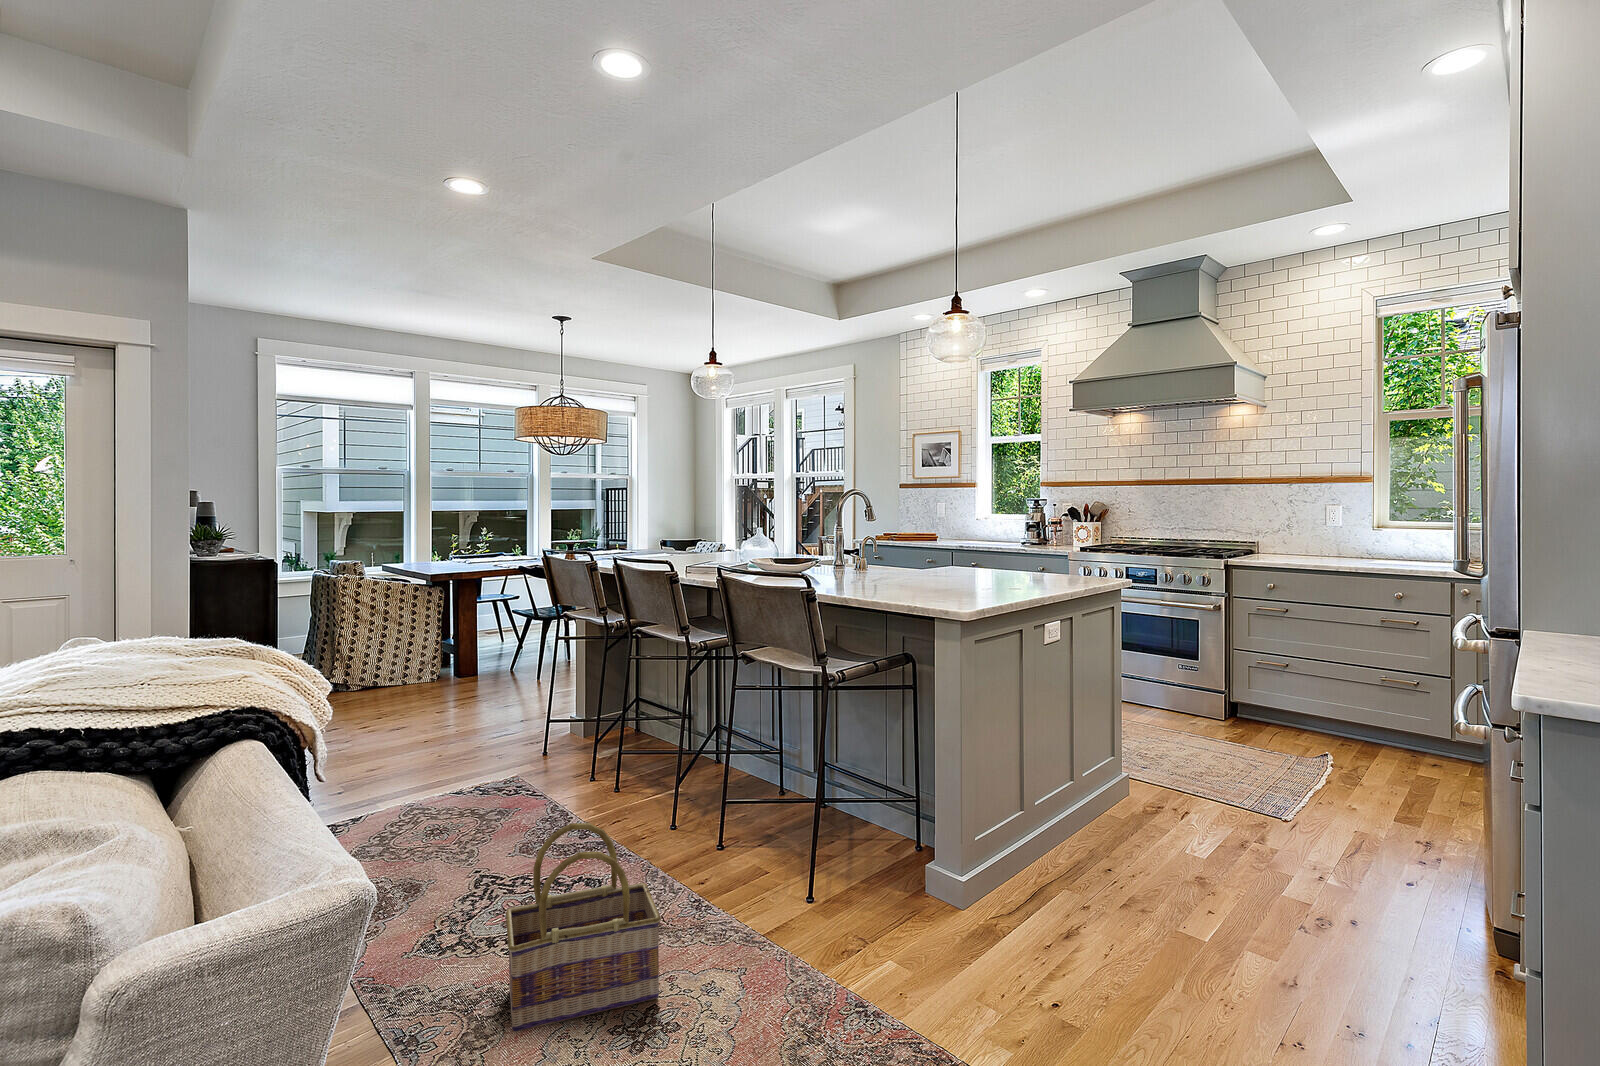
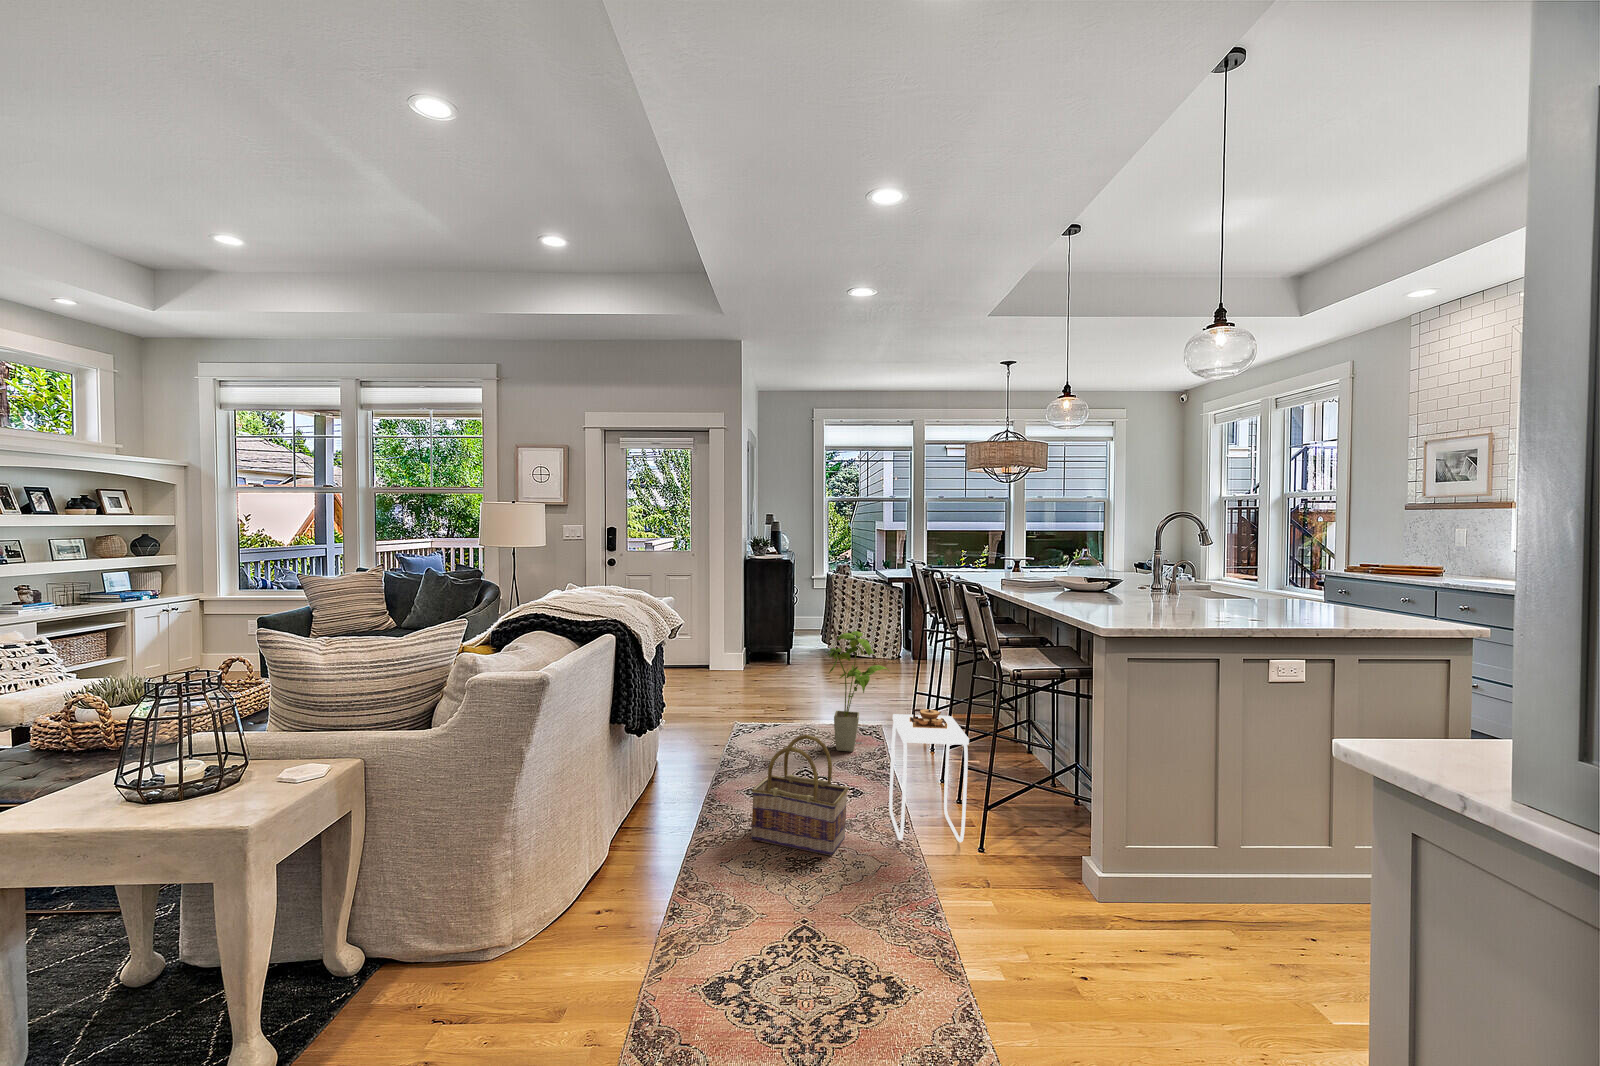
house plant: none [461,649,555,828] -> present [828,631,889,752]
side table: none [656,736,792,930] -> present [889,709,969,842]

